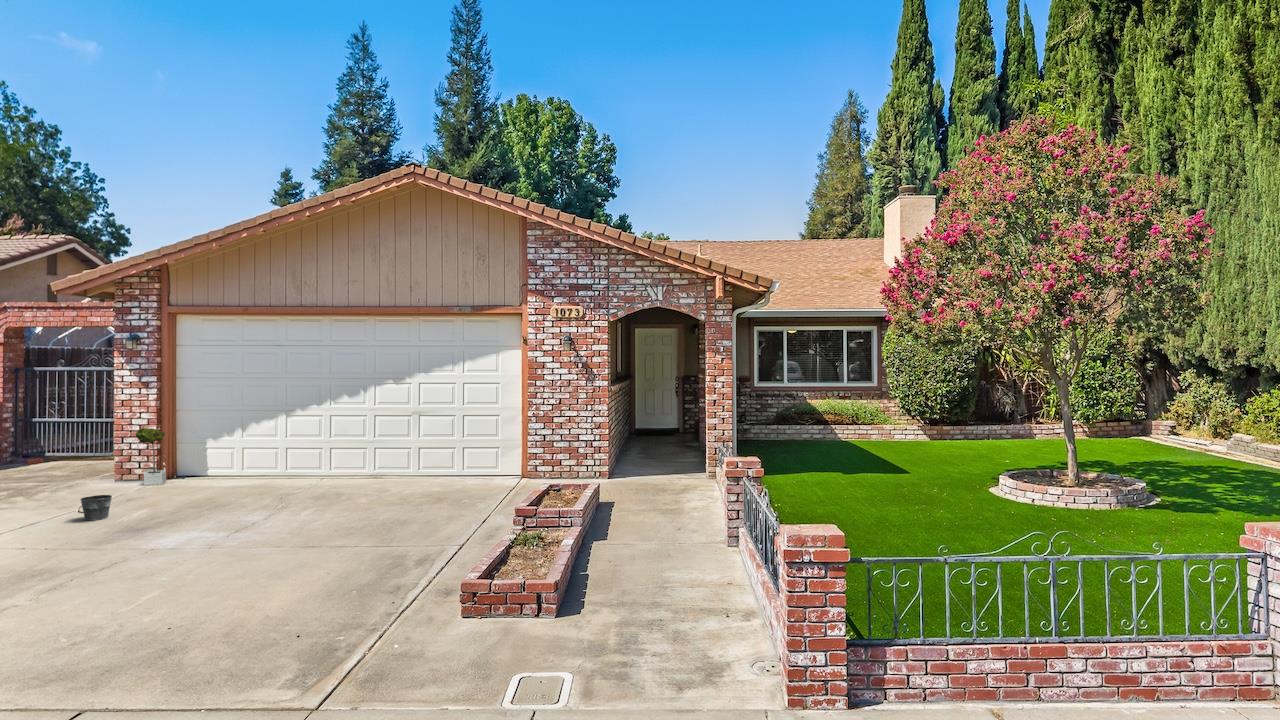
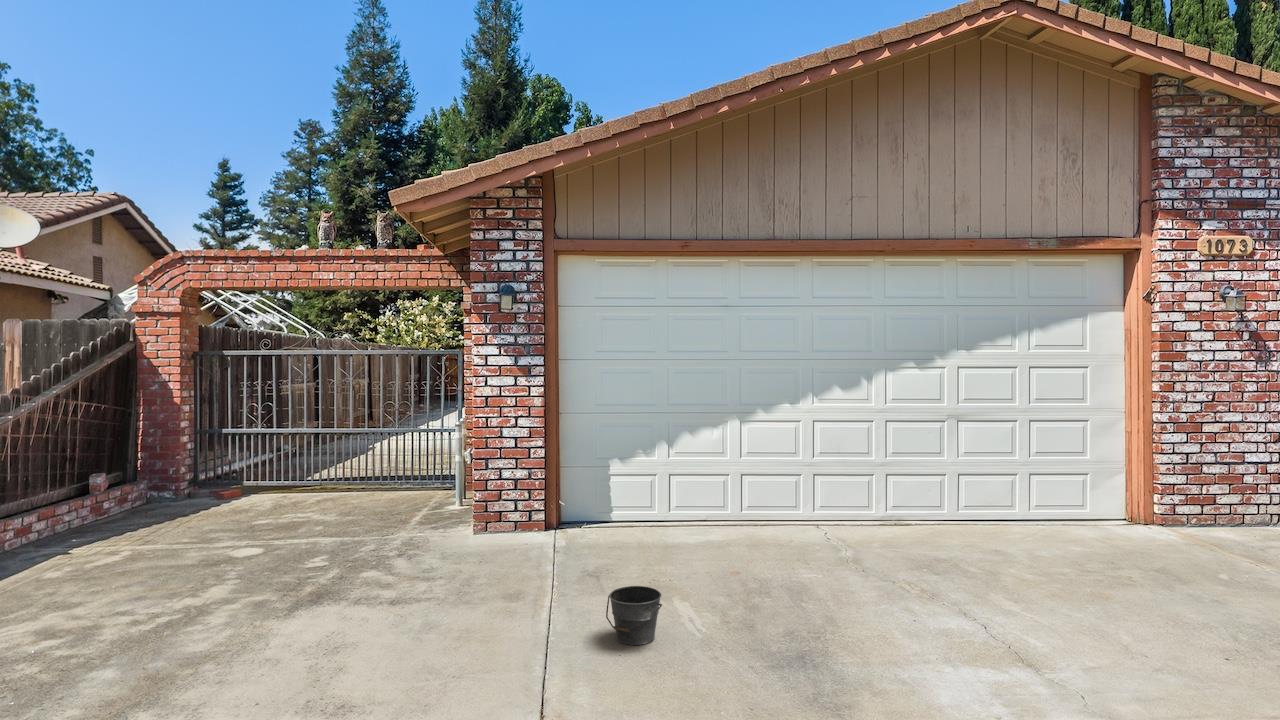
potted tree: present [136,427,166,486] -> none [526,442,569,541]

